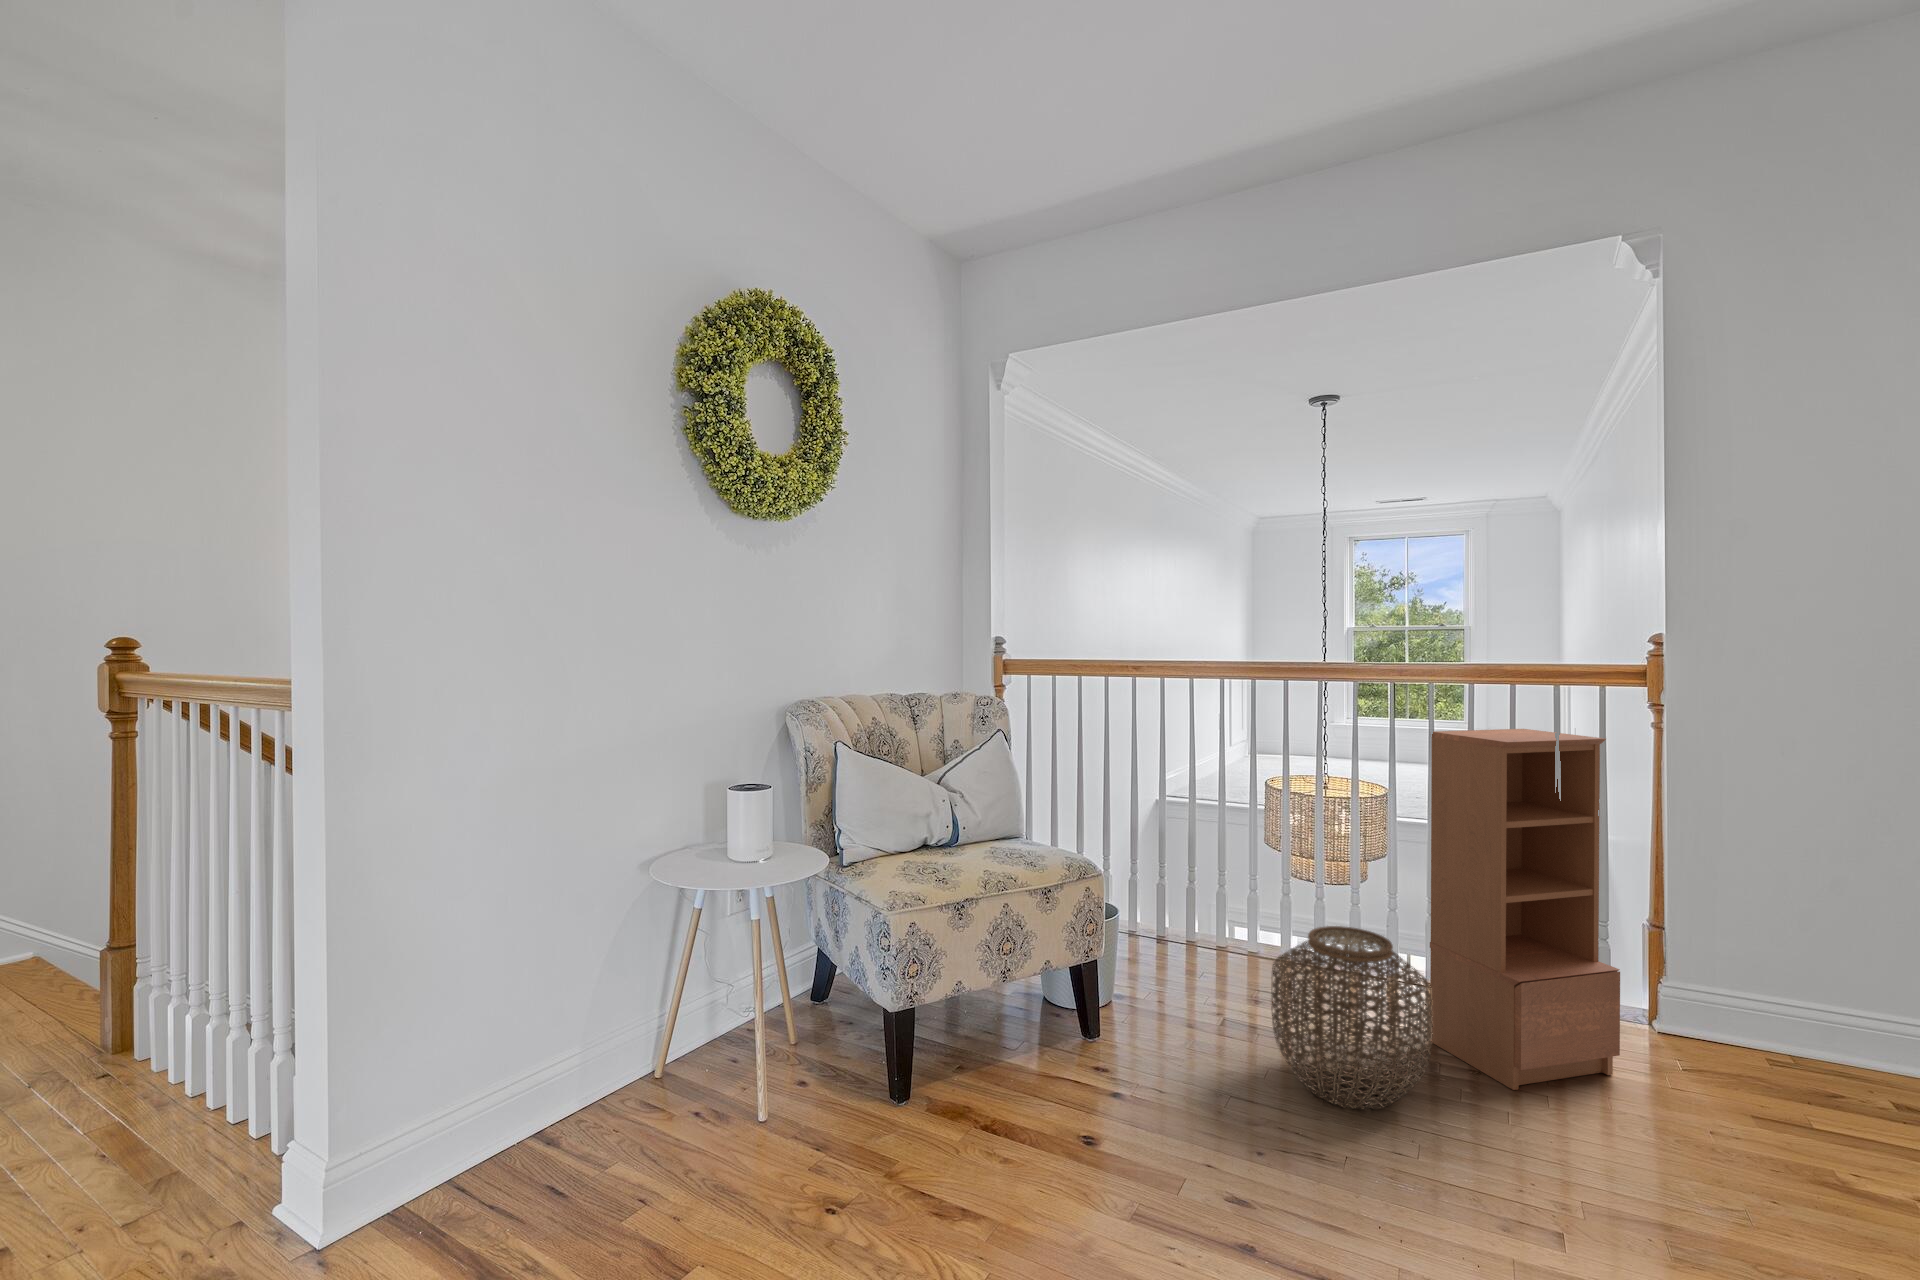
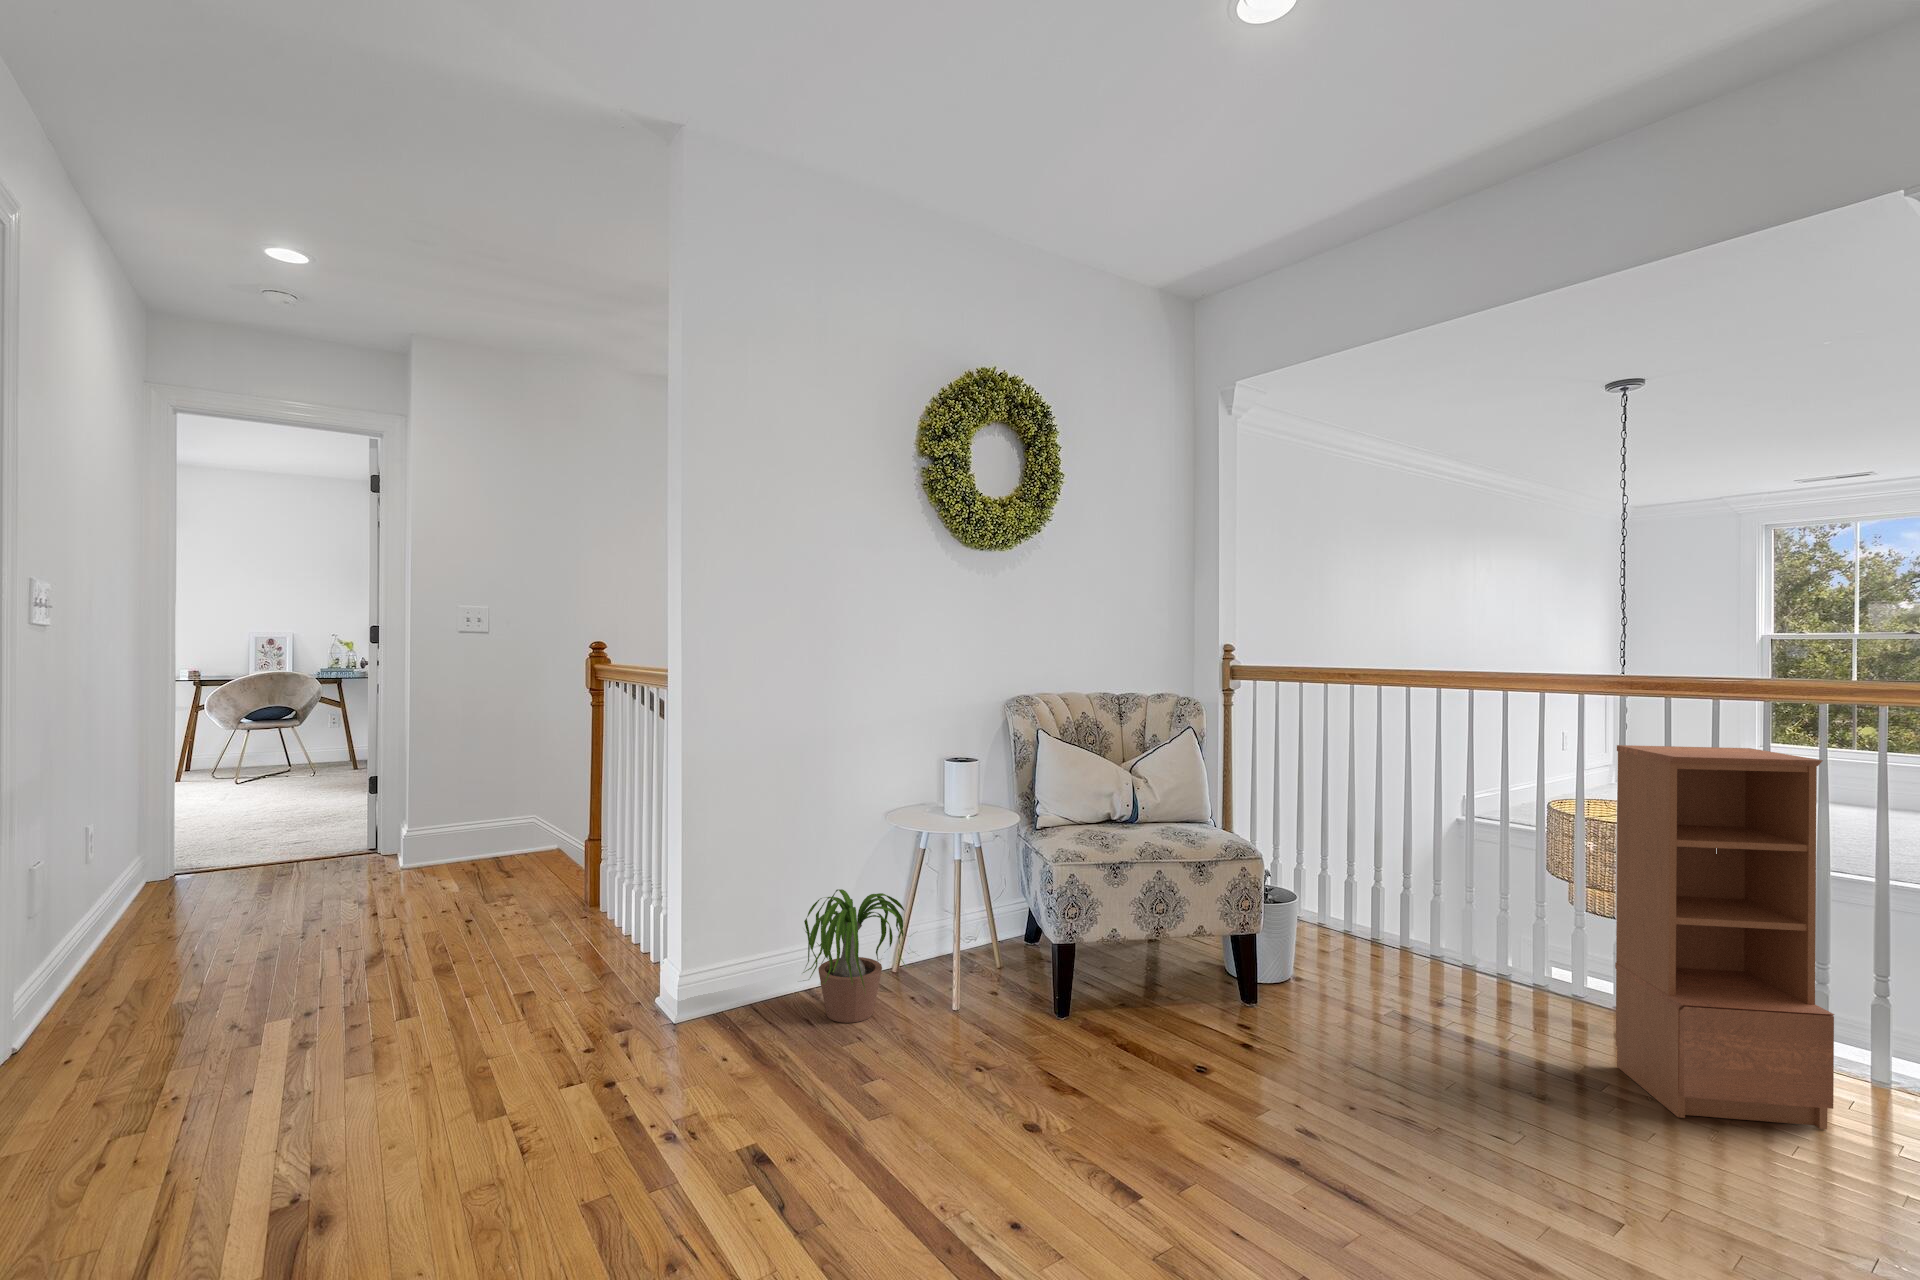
woven basket: present [1271,926,1432,1109] -> none [1404,926,1568,1101]
potted plant: none [530,983,718,1180] -> present [803,889,909,1023]

